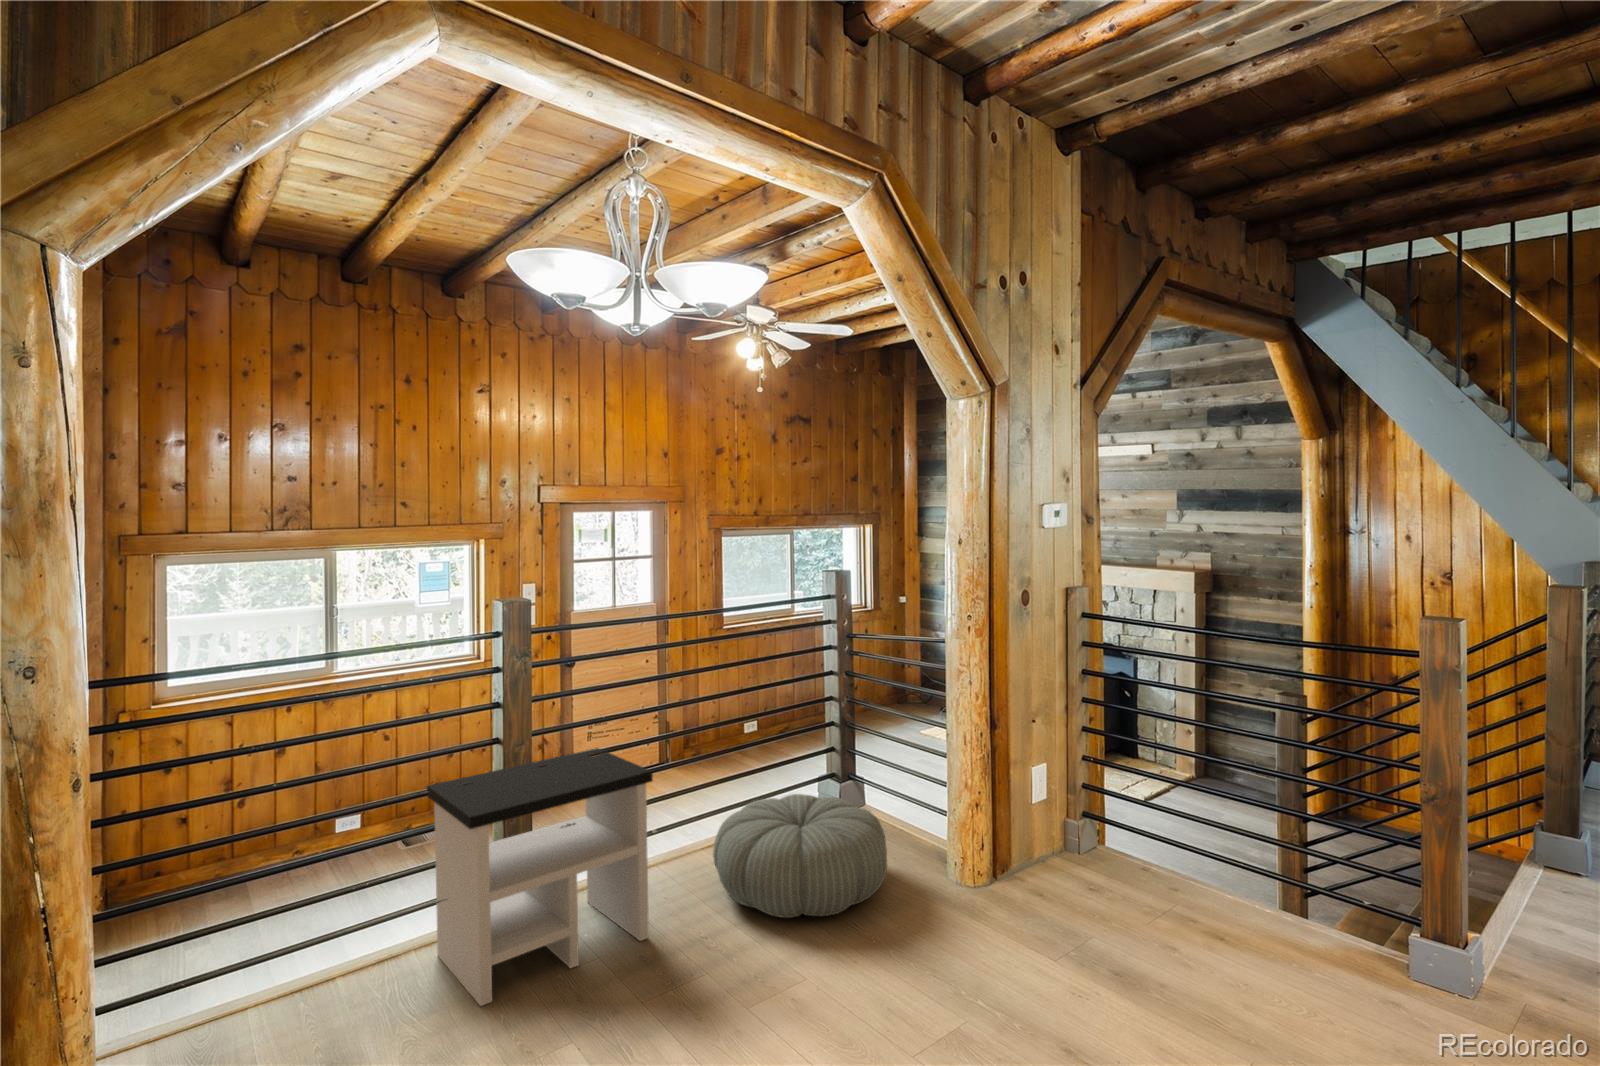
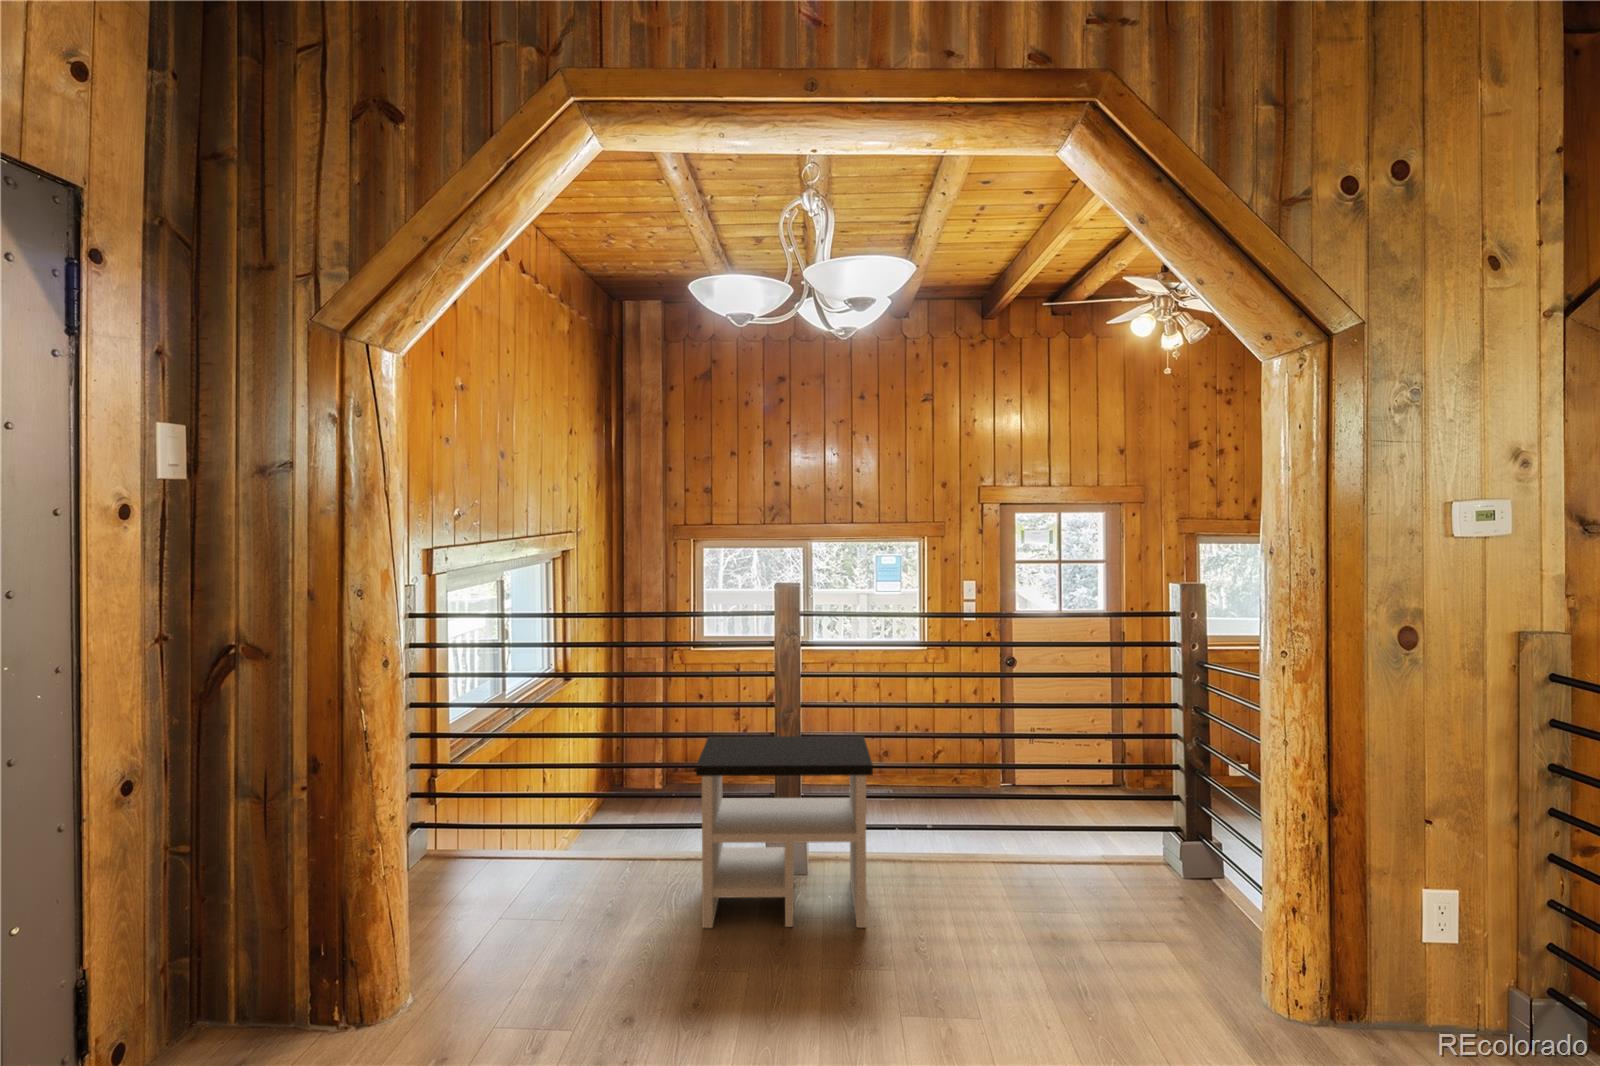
pouf: present [713,794,887,918] -> none [953,829,1164,977]

